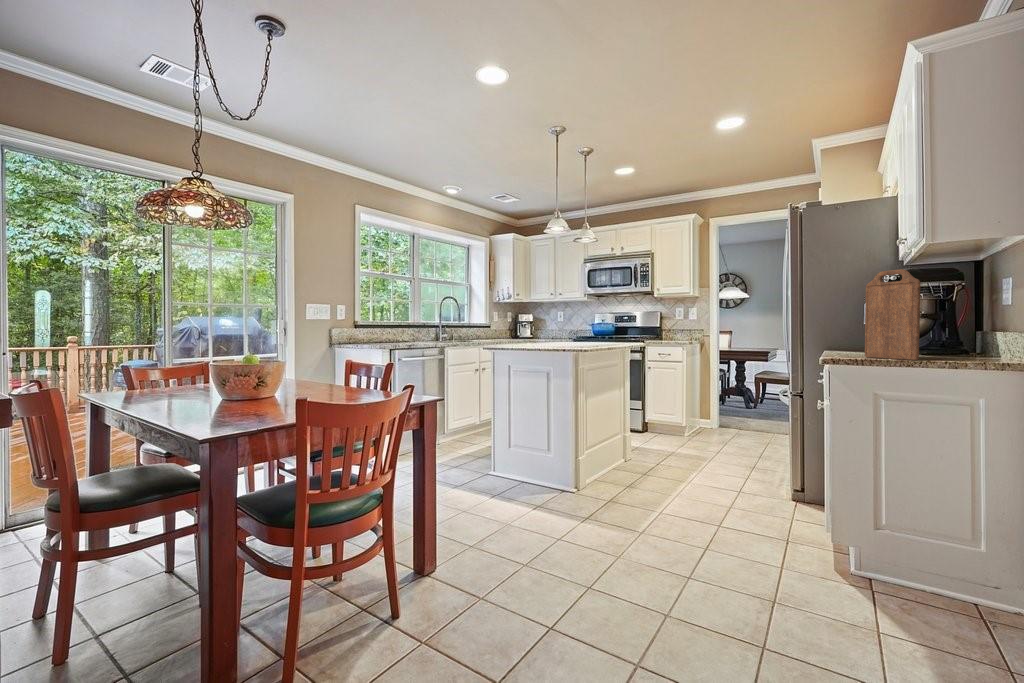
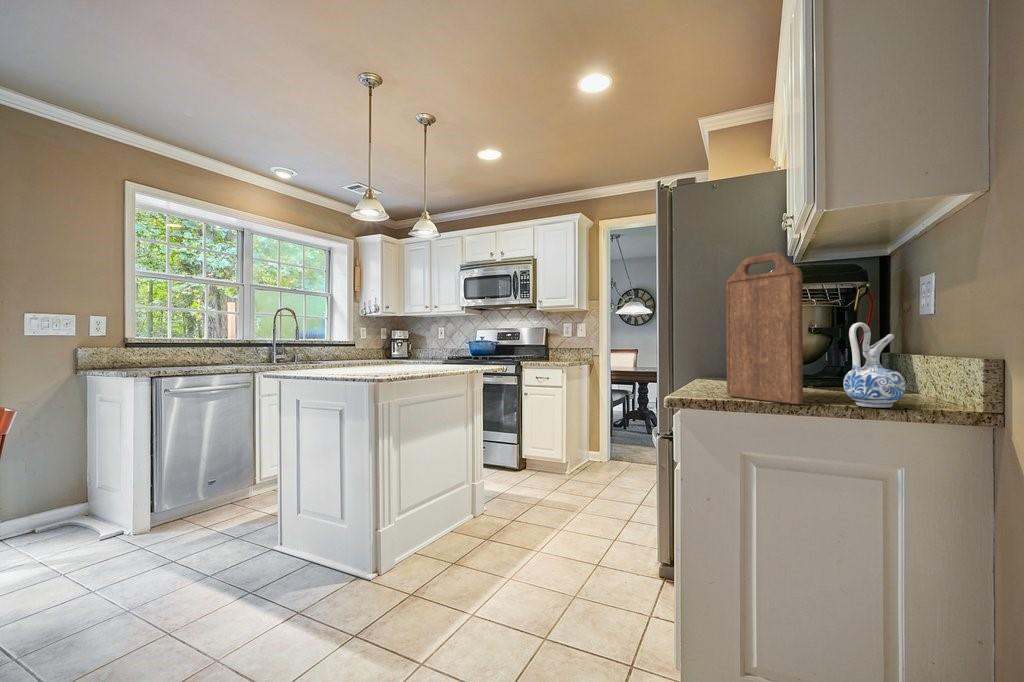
ceramic pitcher: none [945,312,985,361] -> present [843,322,906,408]

